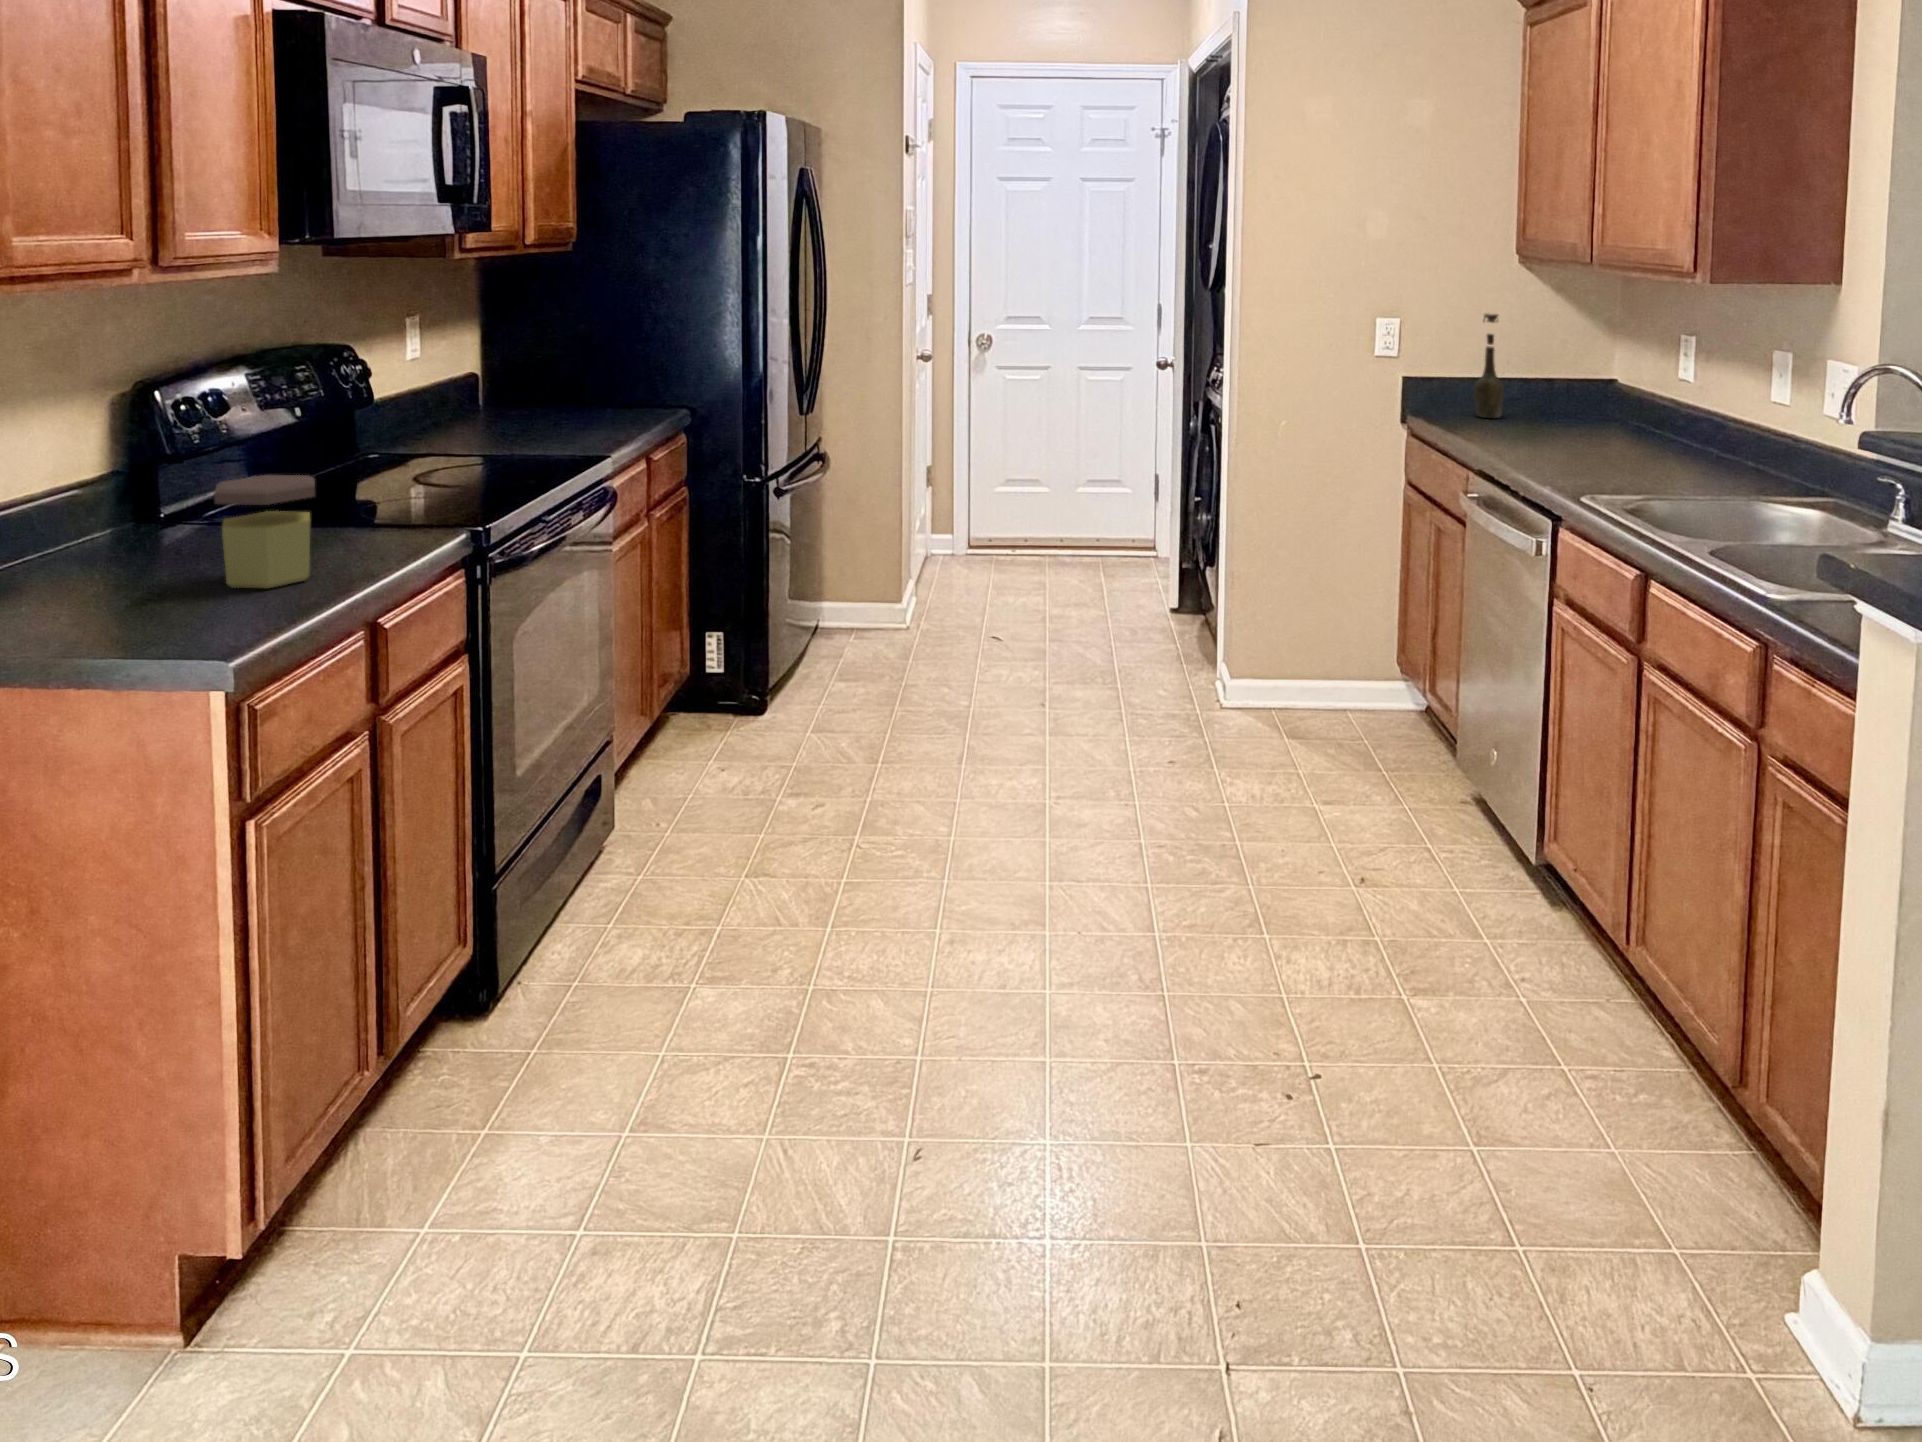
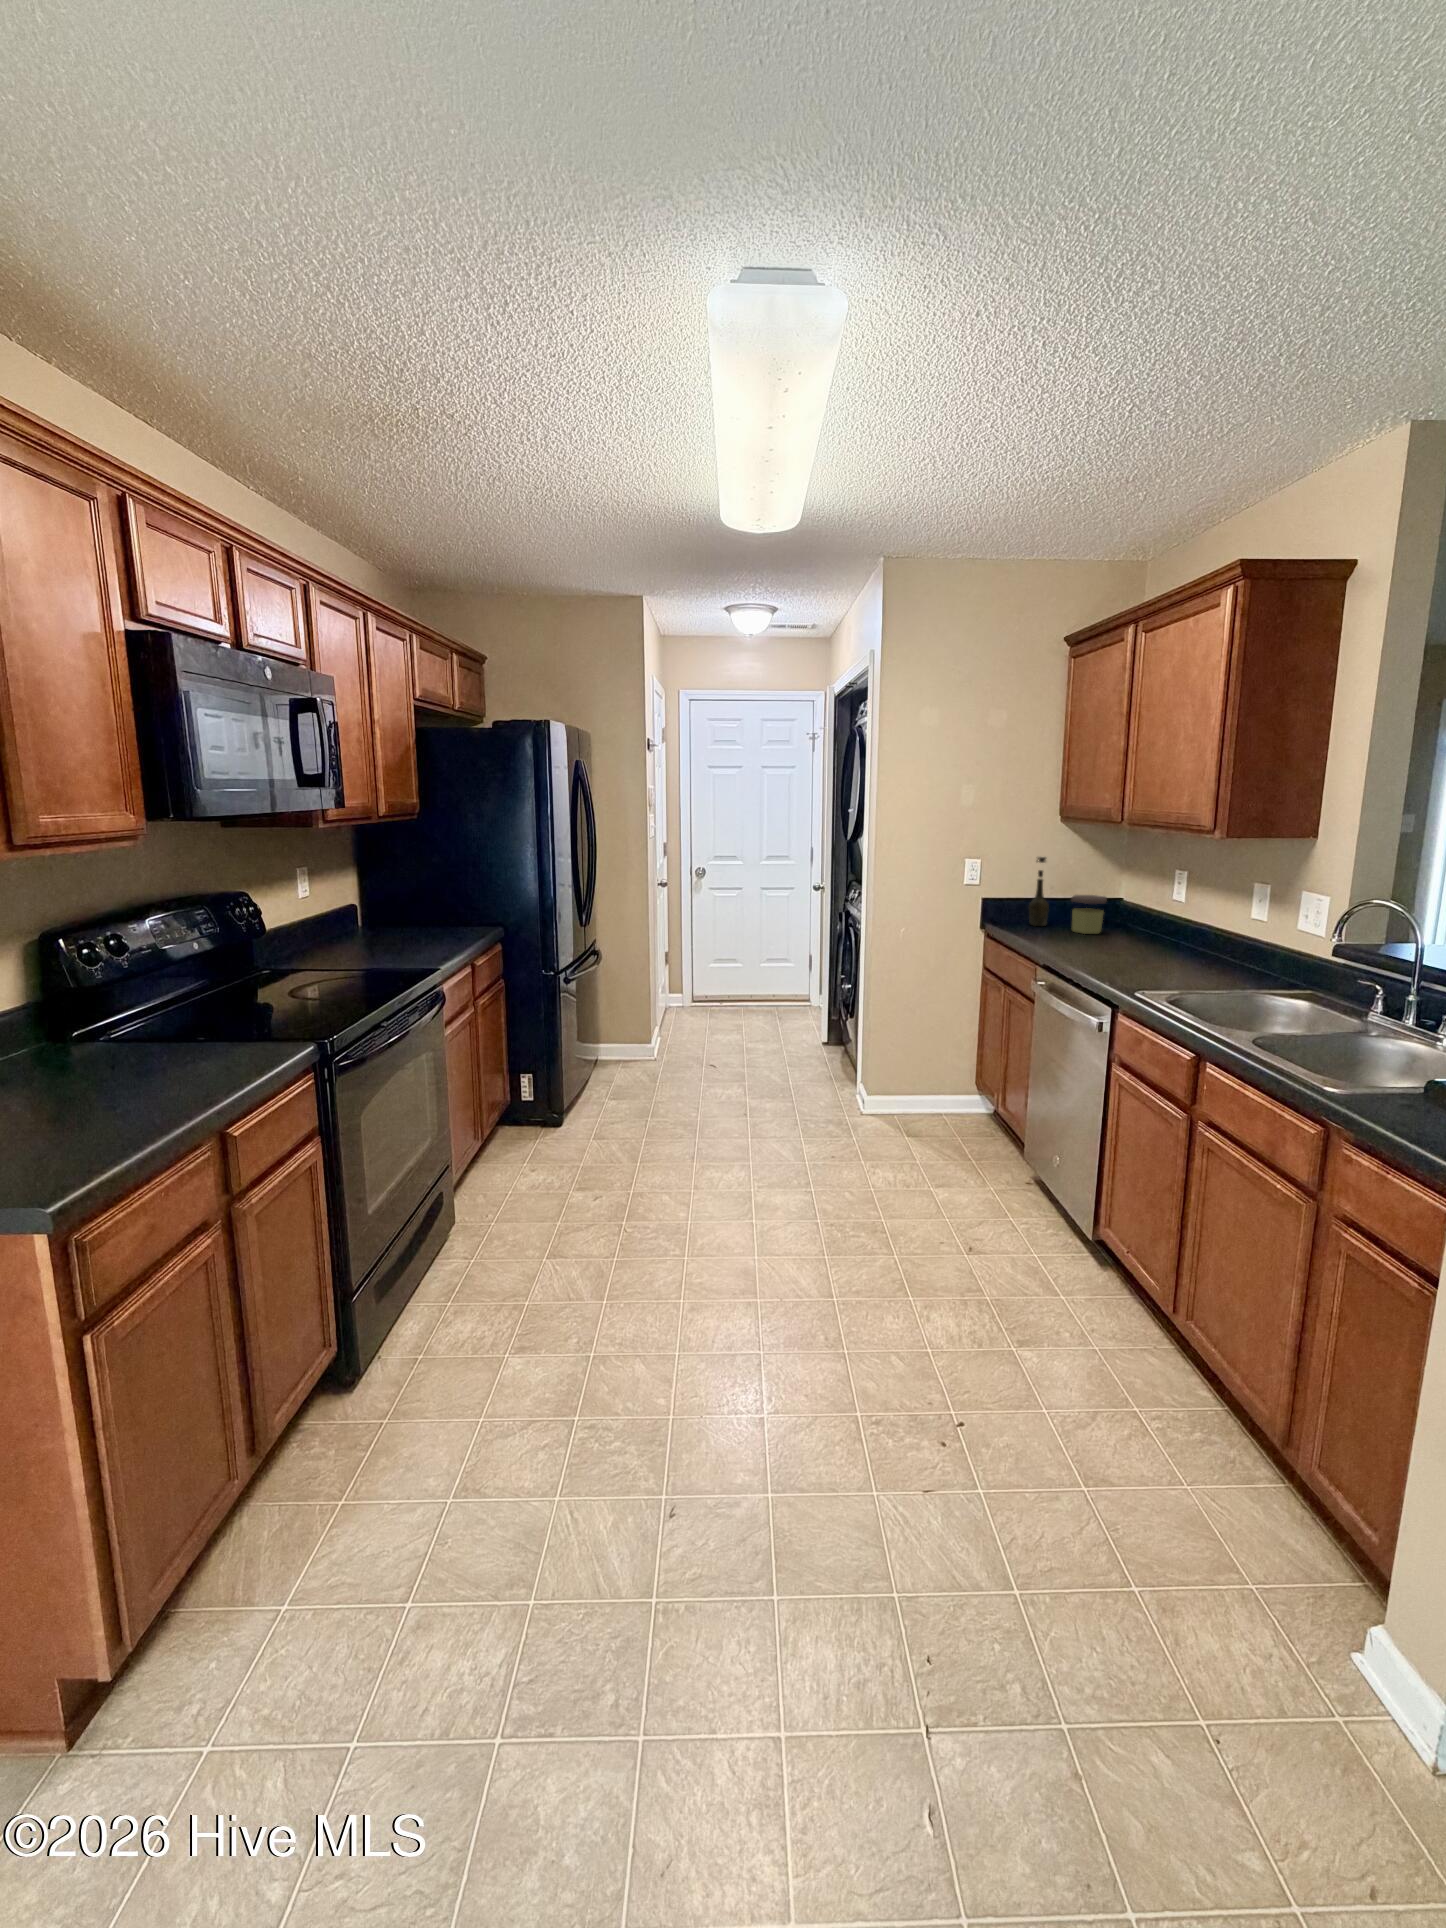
jar: present [214,475,315,588] -> present [1071,895,1107,934]

